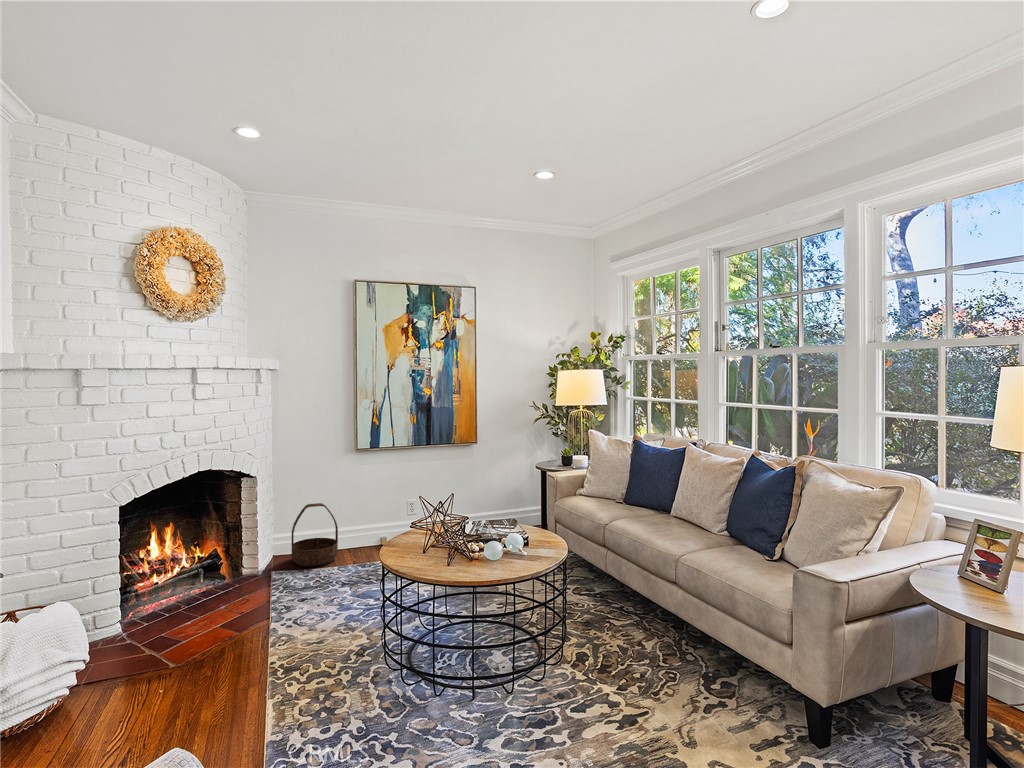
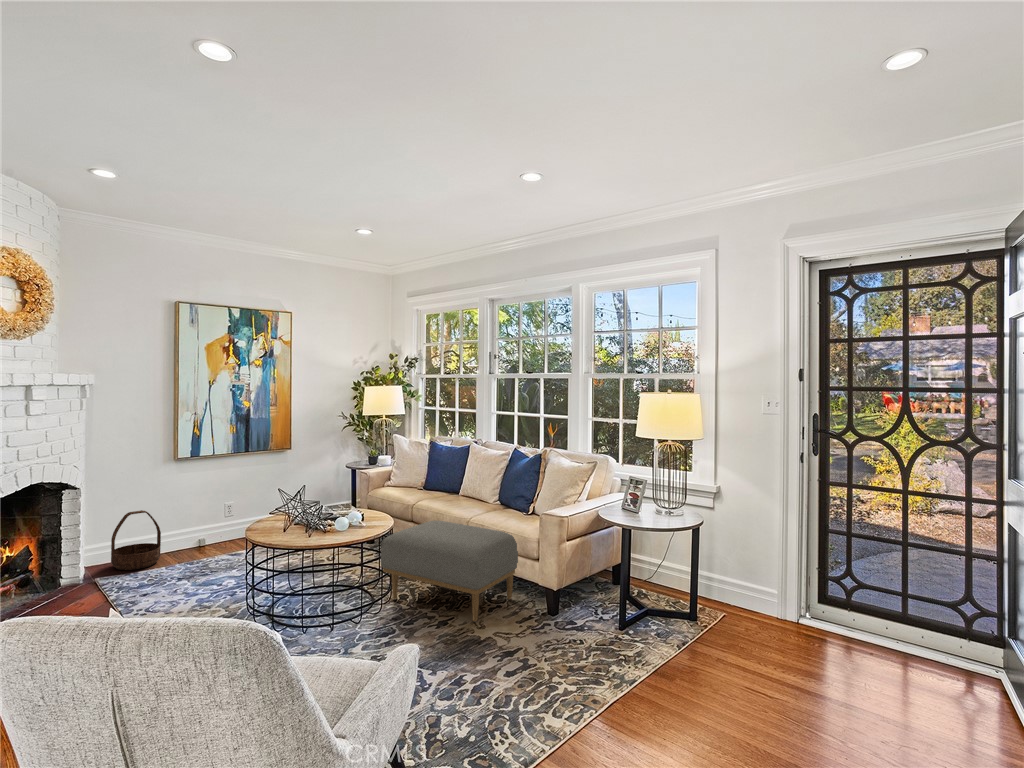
ottoman: none [548,552,766,729] -> present [381,521,518,622]

